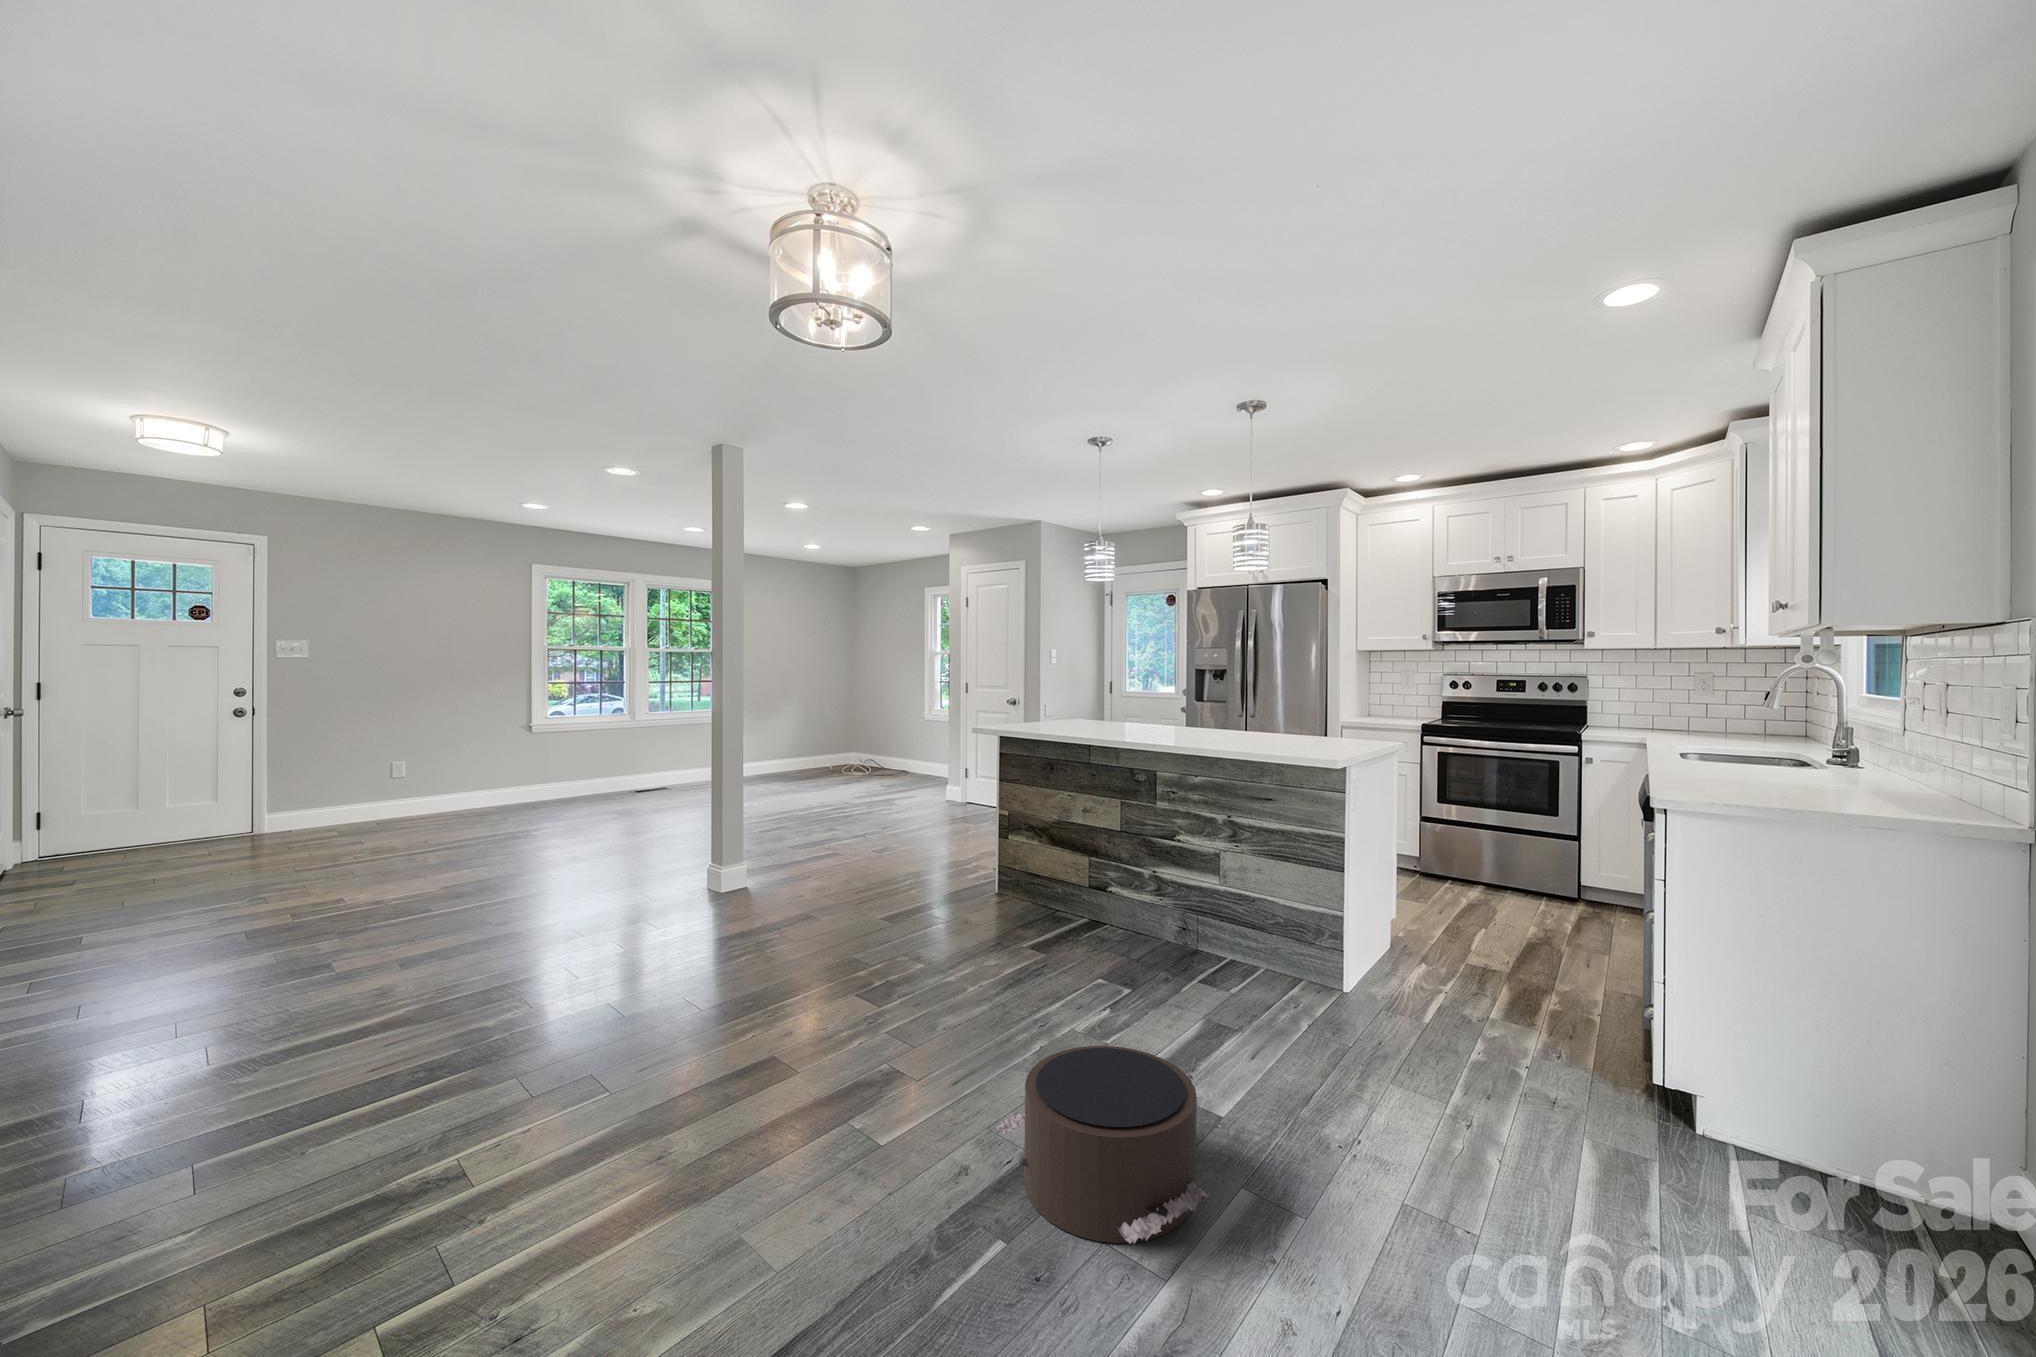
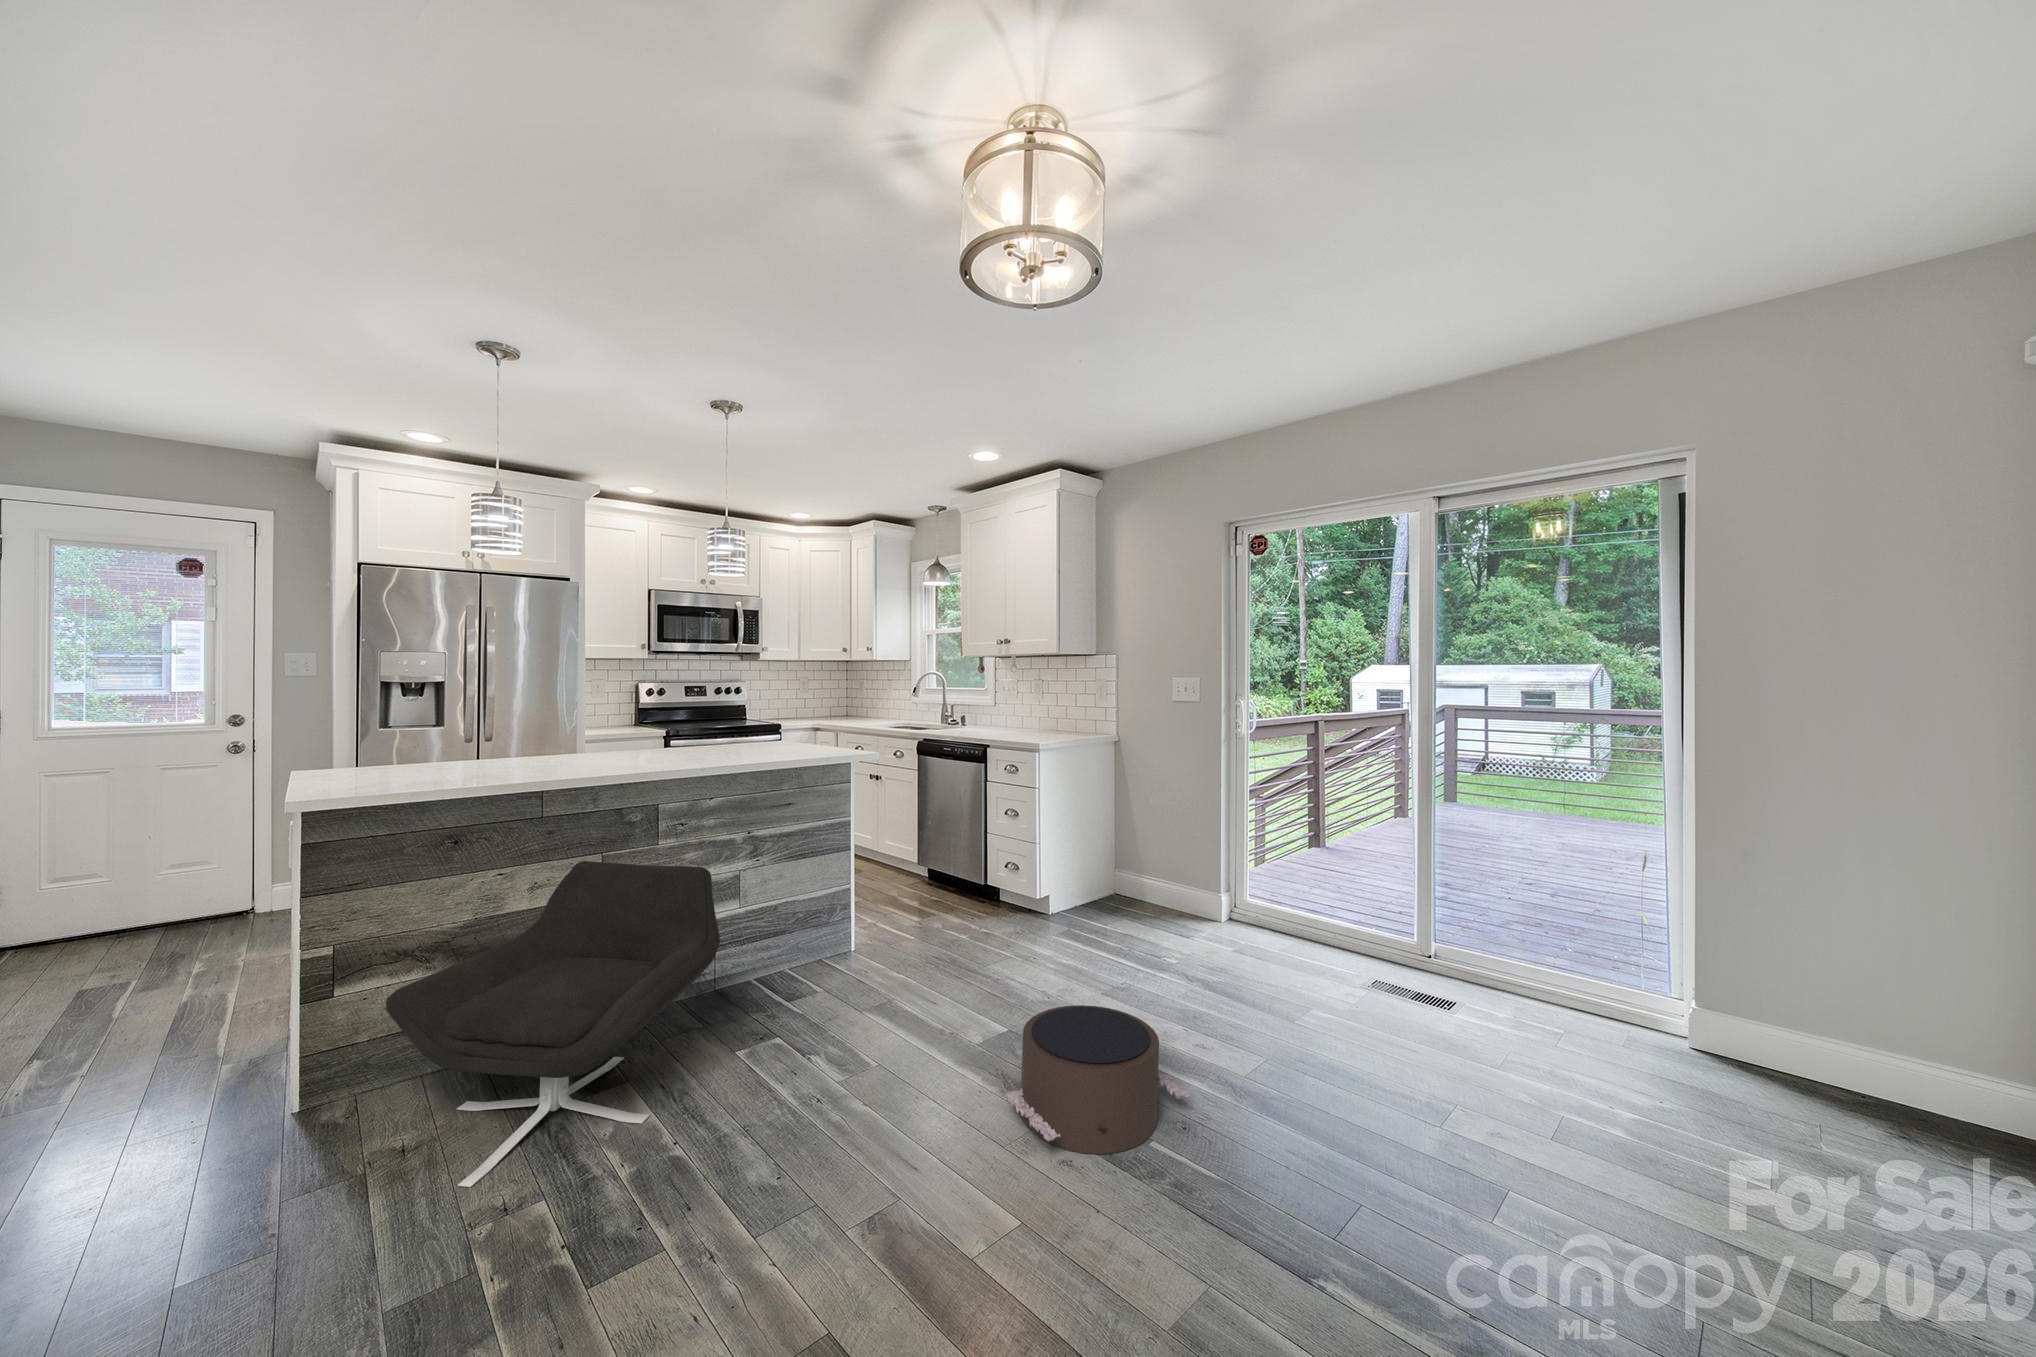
lounge chair: none [933,801,1117,974] -> present [386,861,720,1187]

